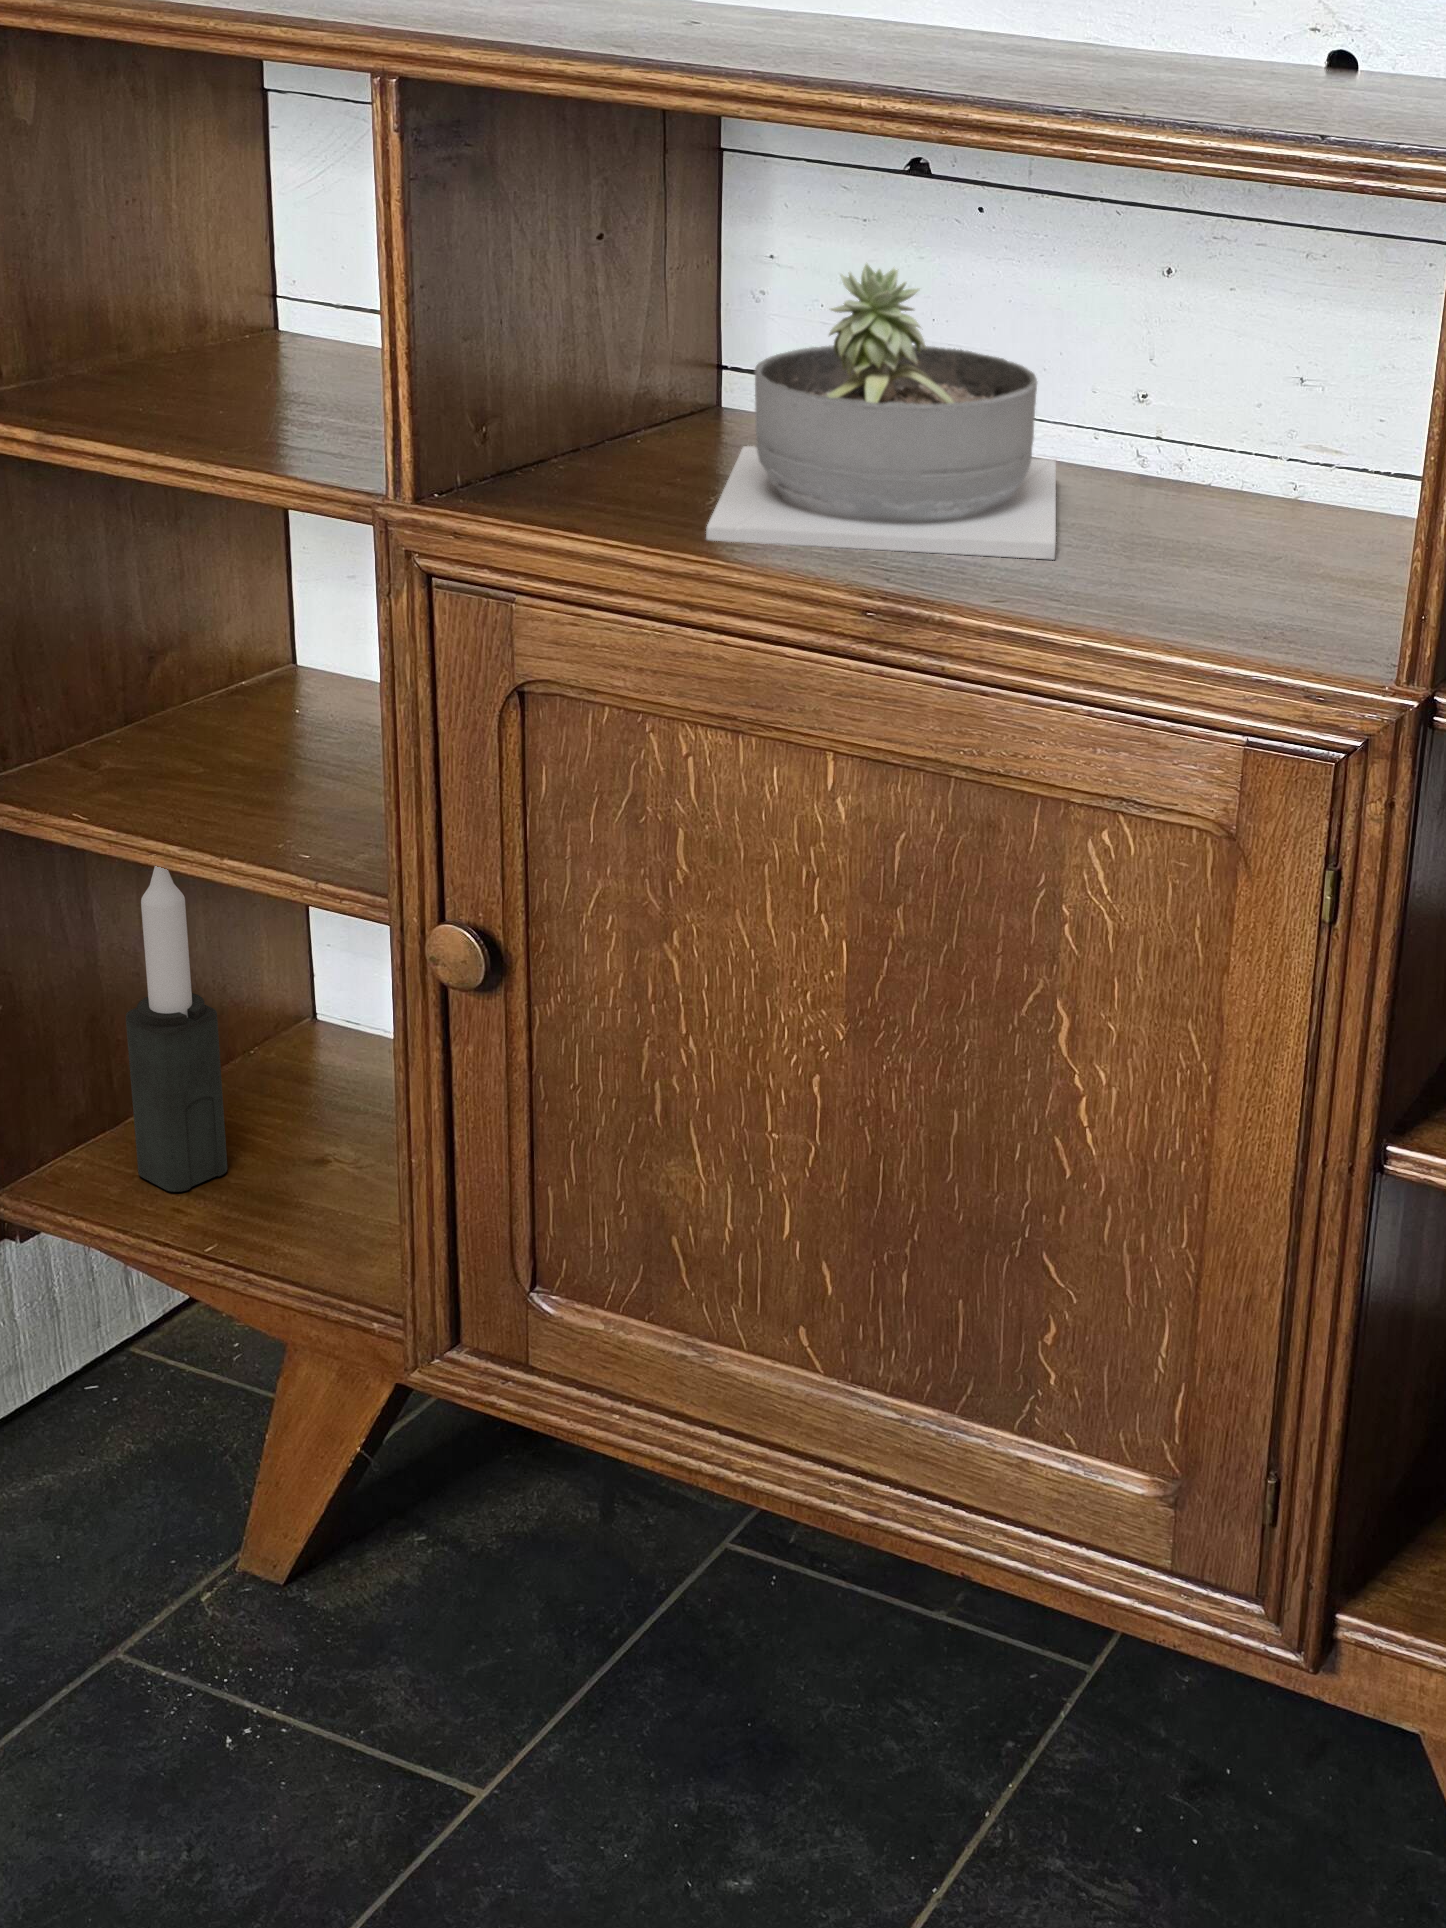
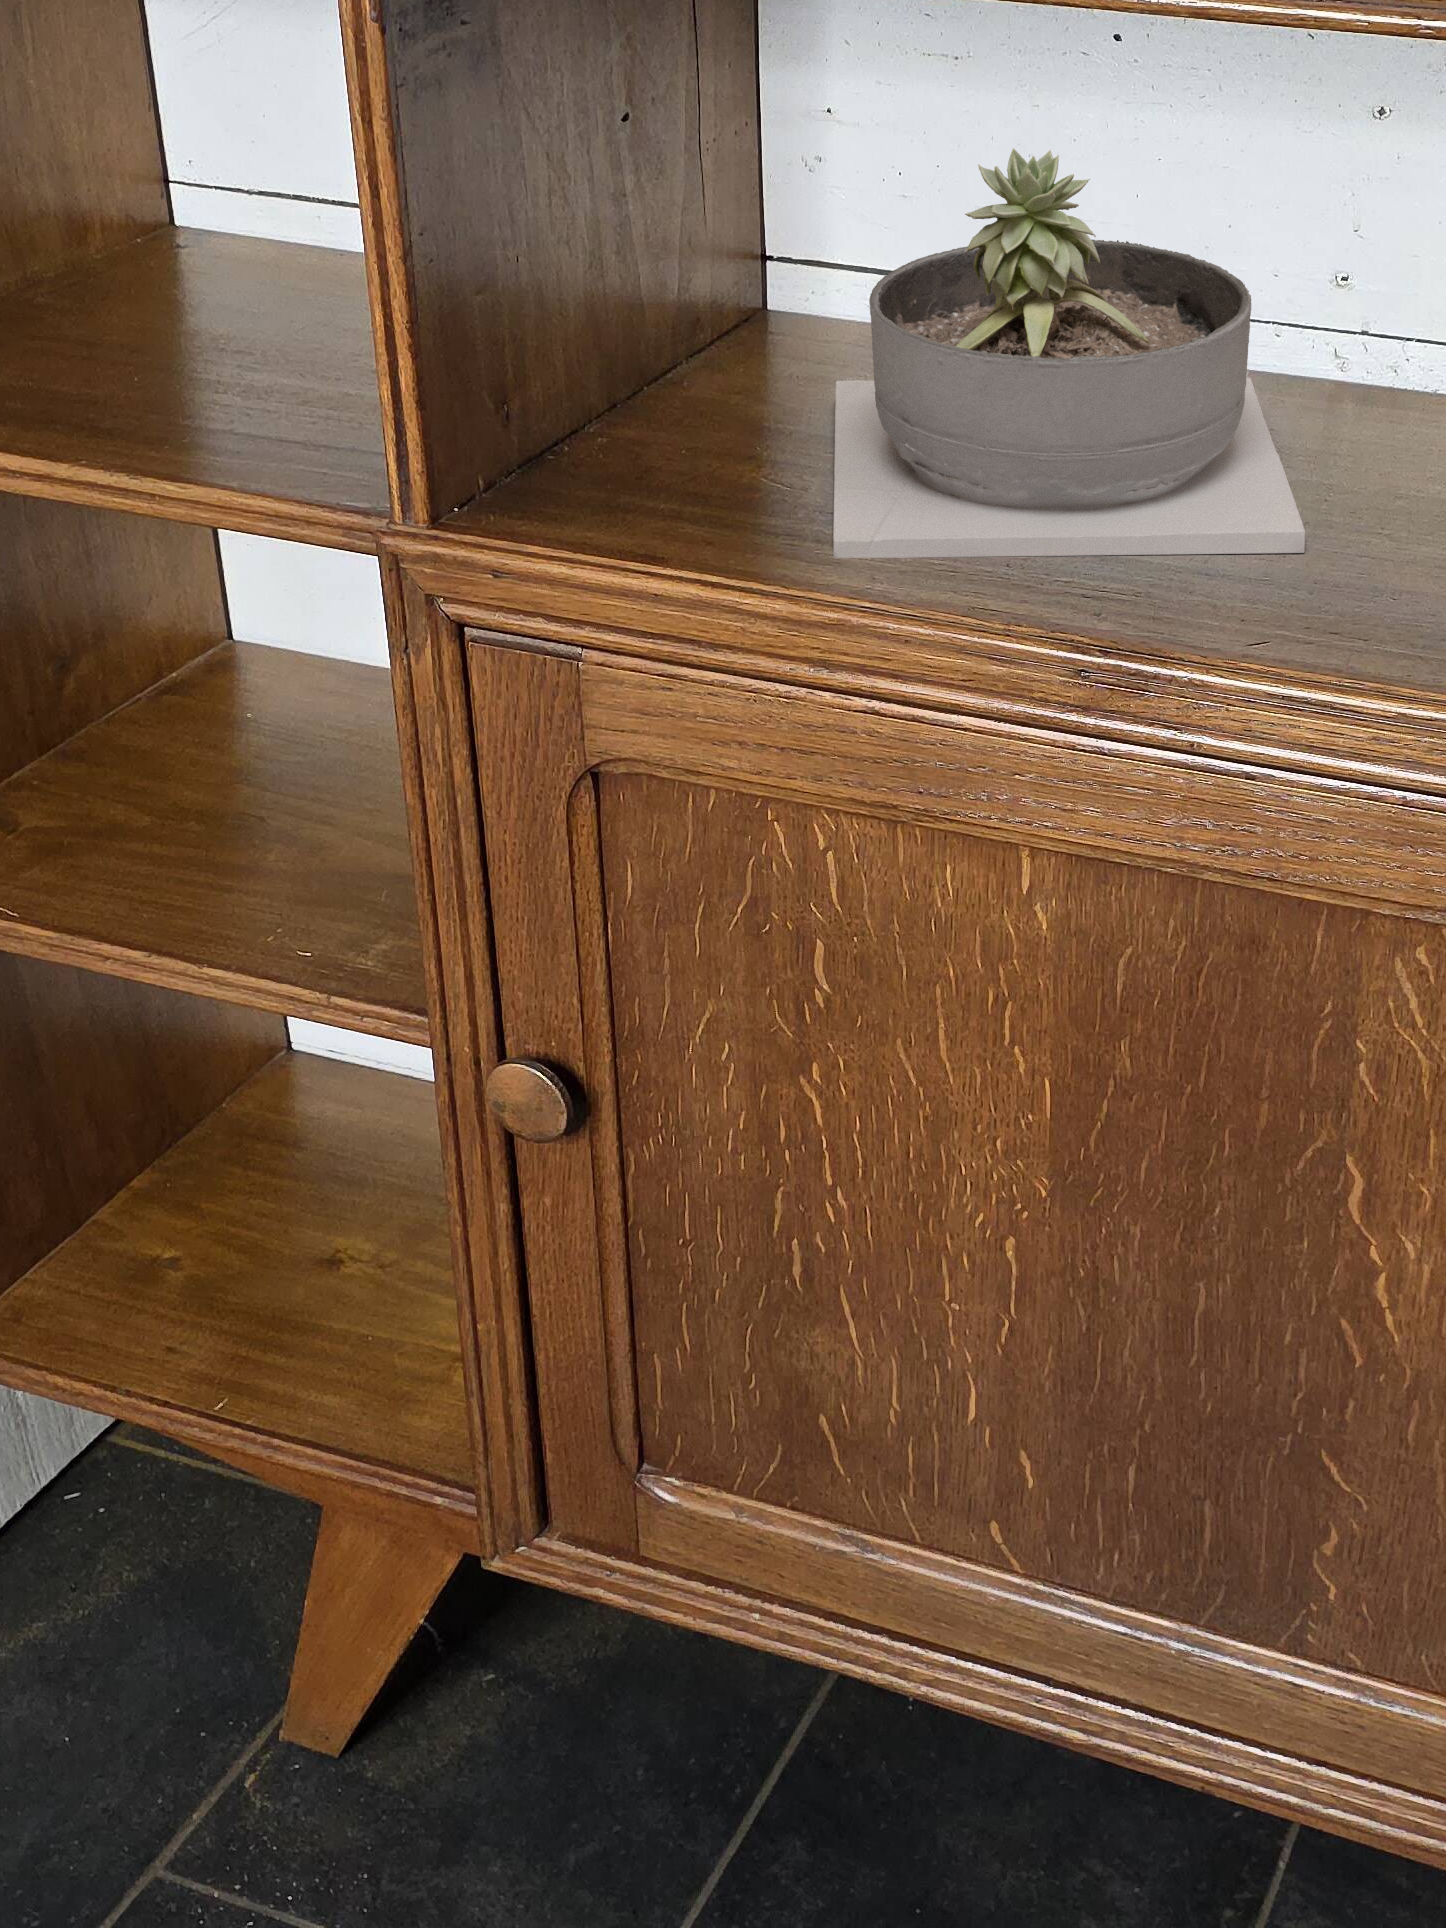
candle: present [126,866,227,1192] -> none [84,921,226,1318]

